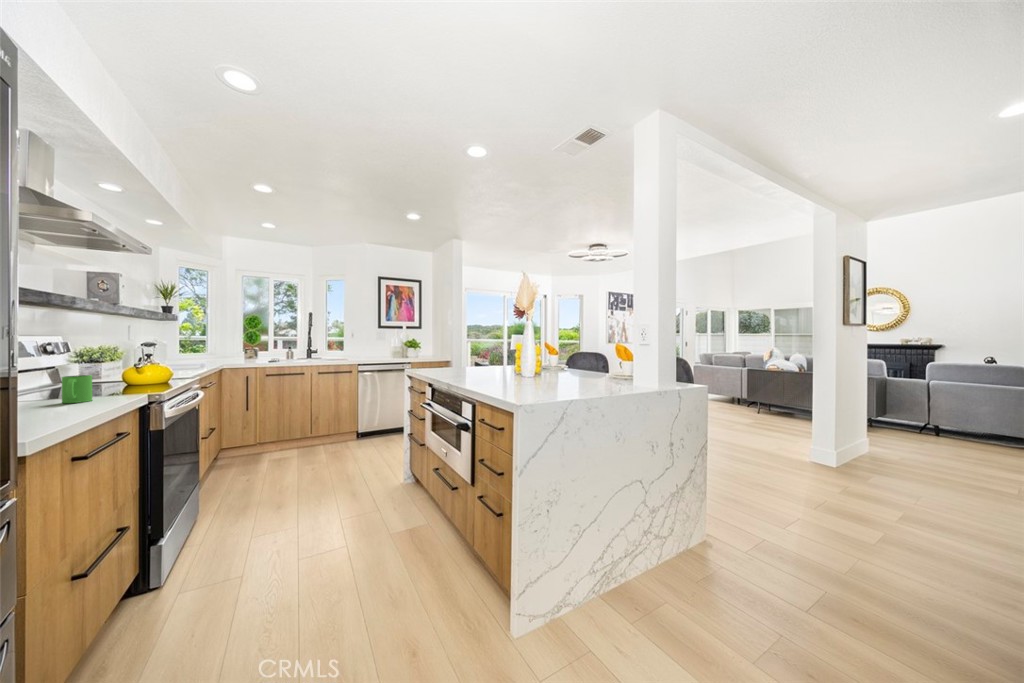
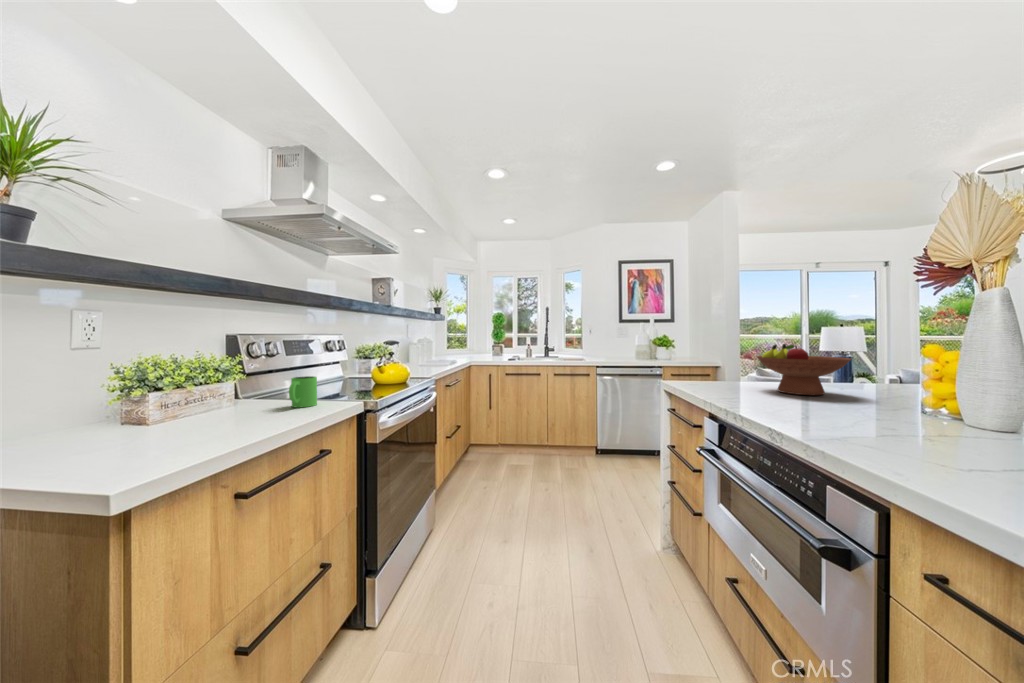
fruit bowl: none [457,343,499,371] -> present [757,344,851,395]

